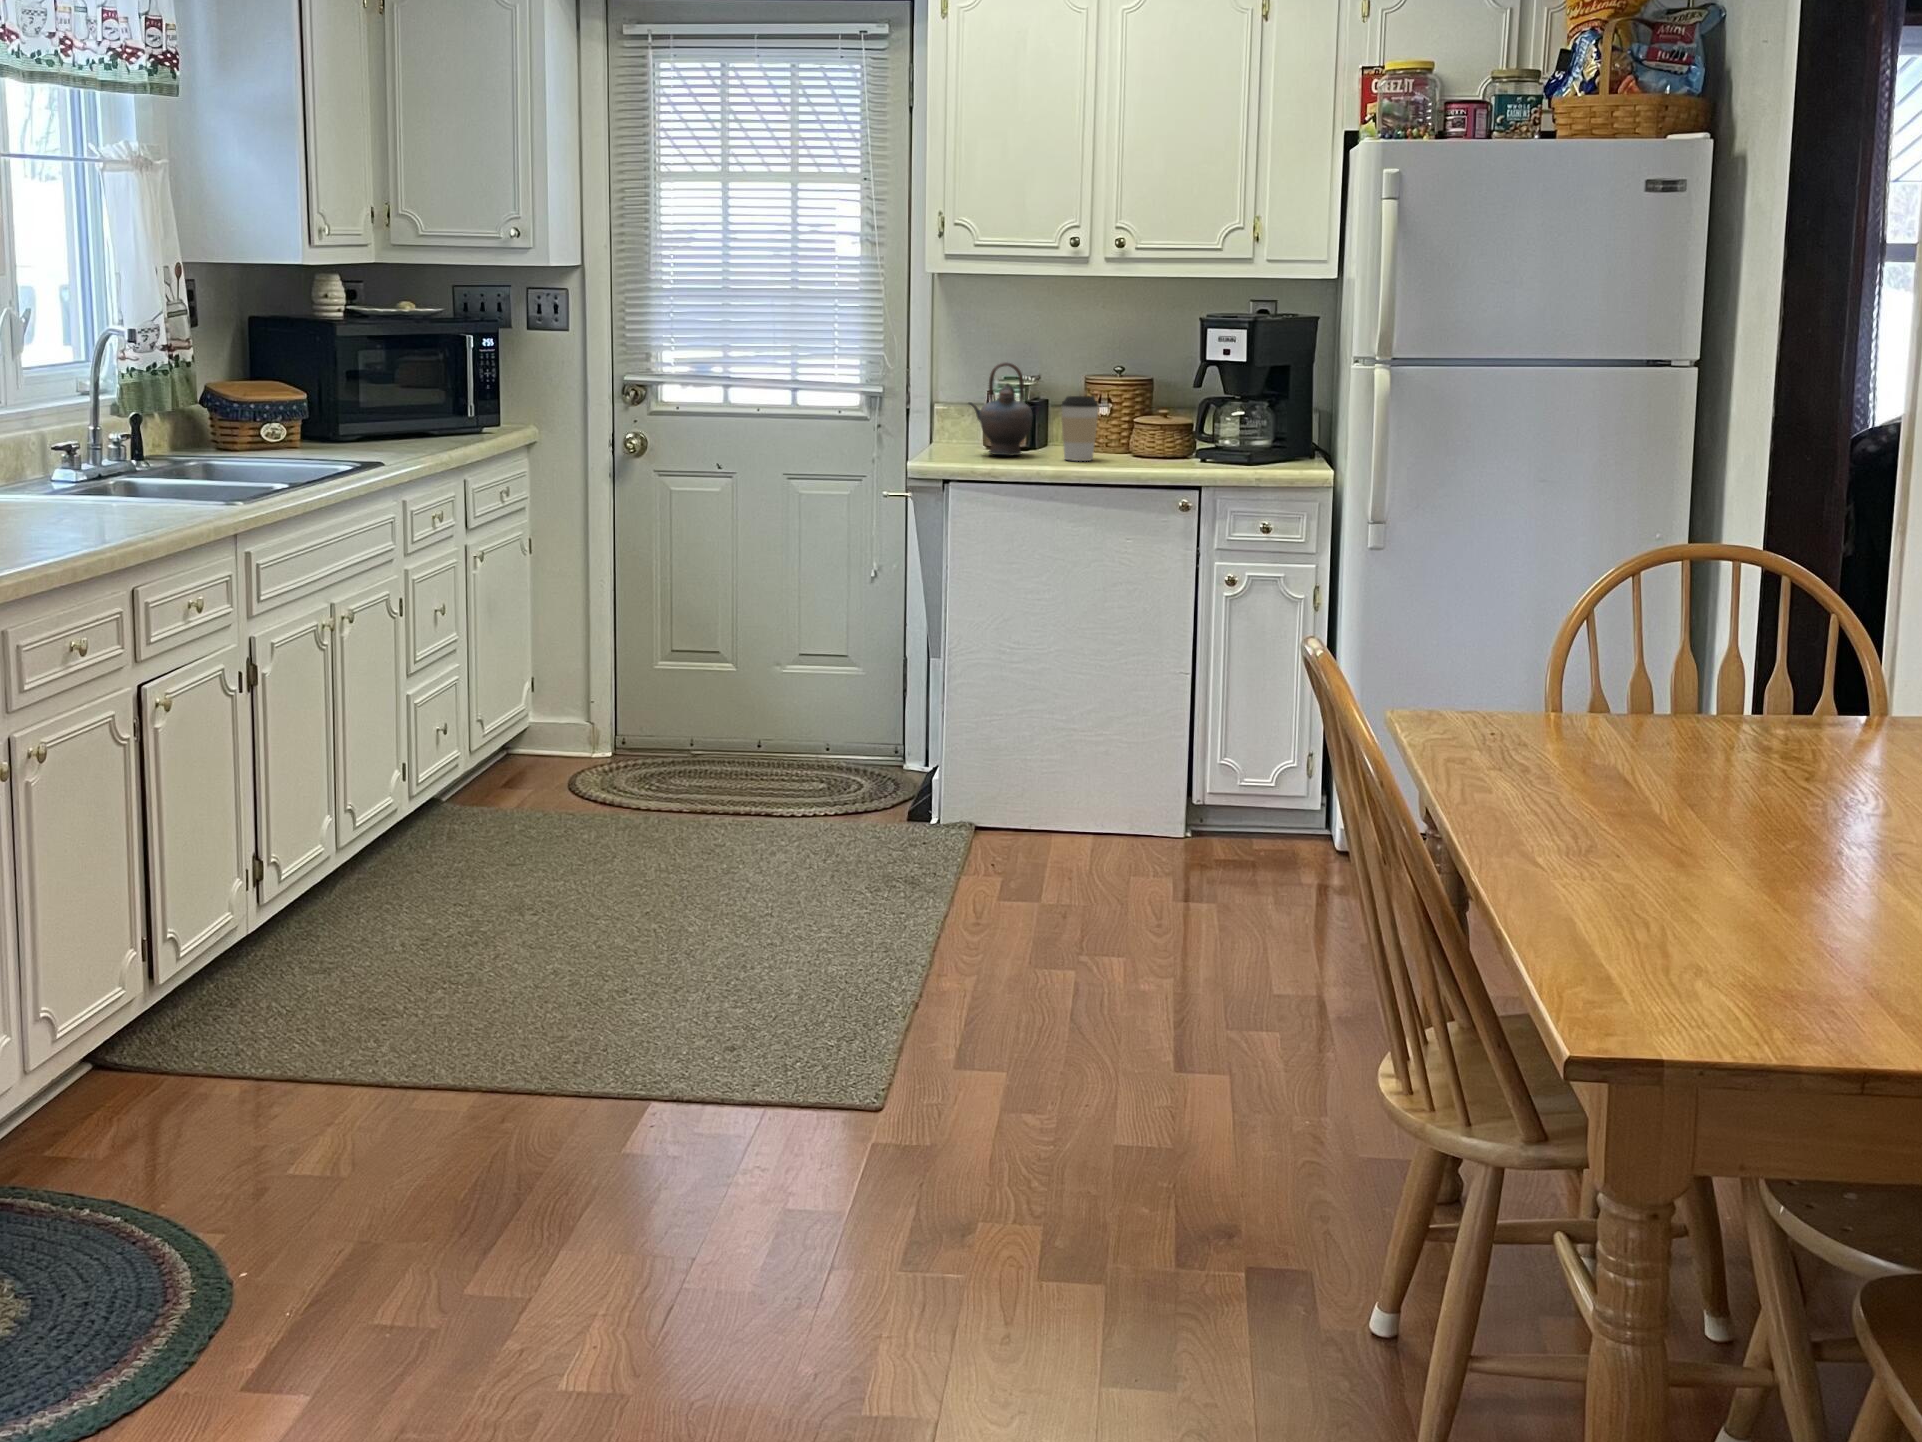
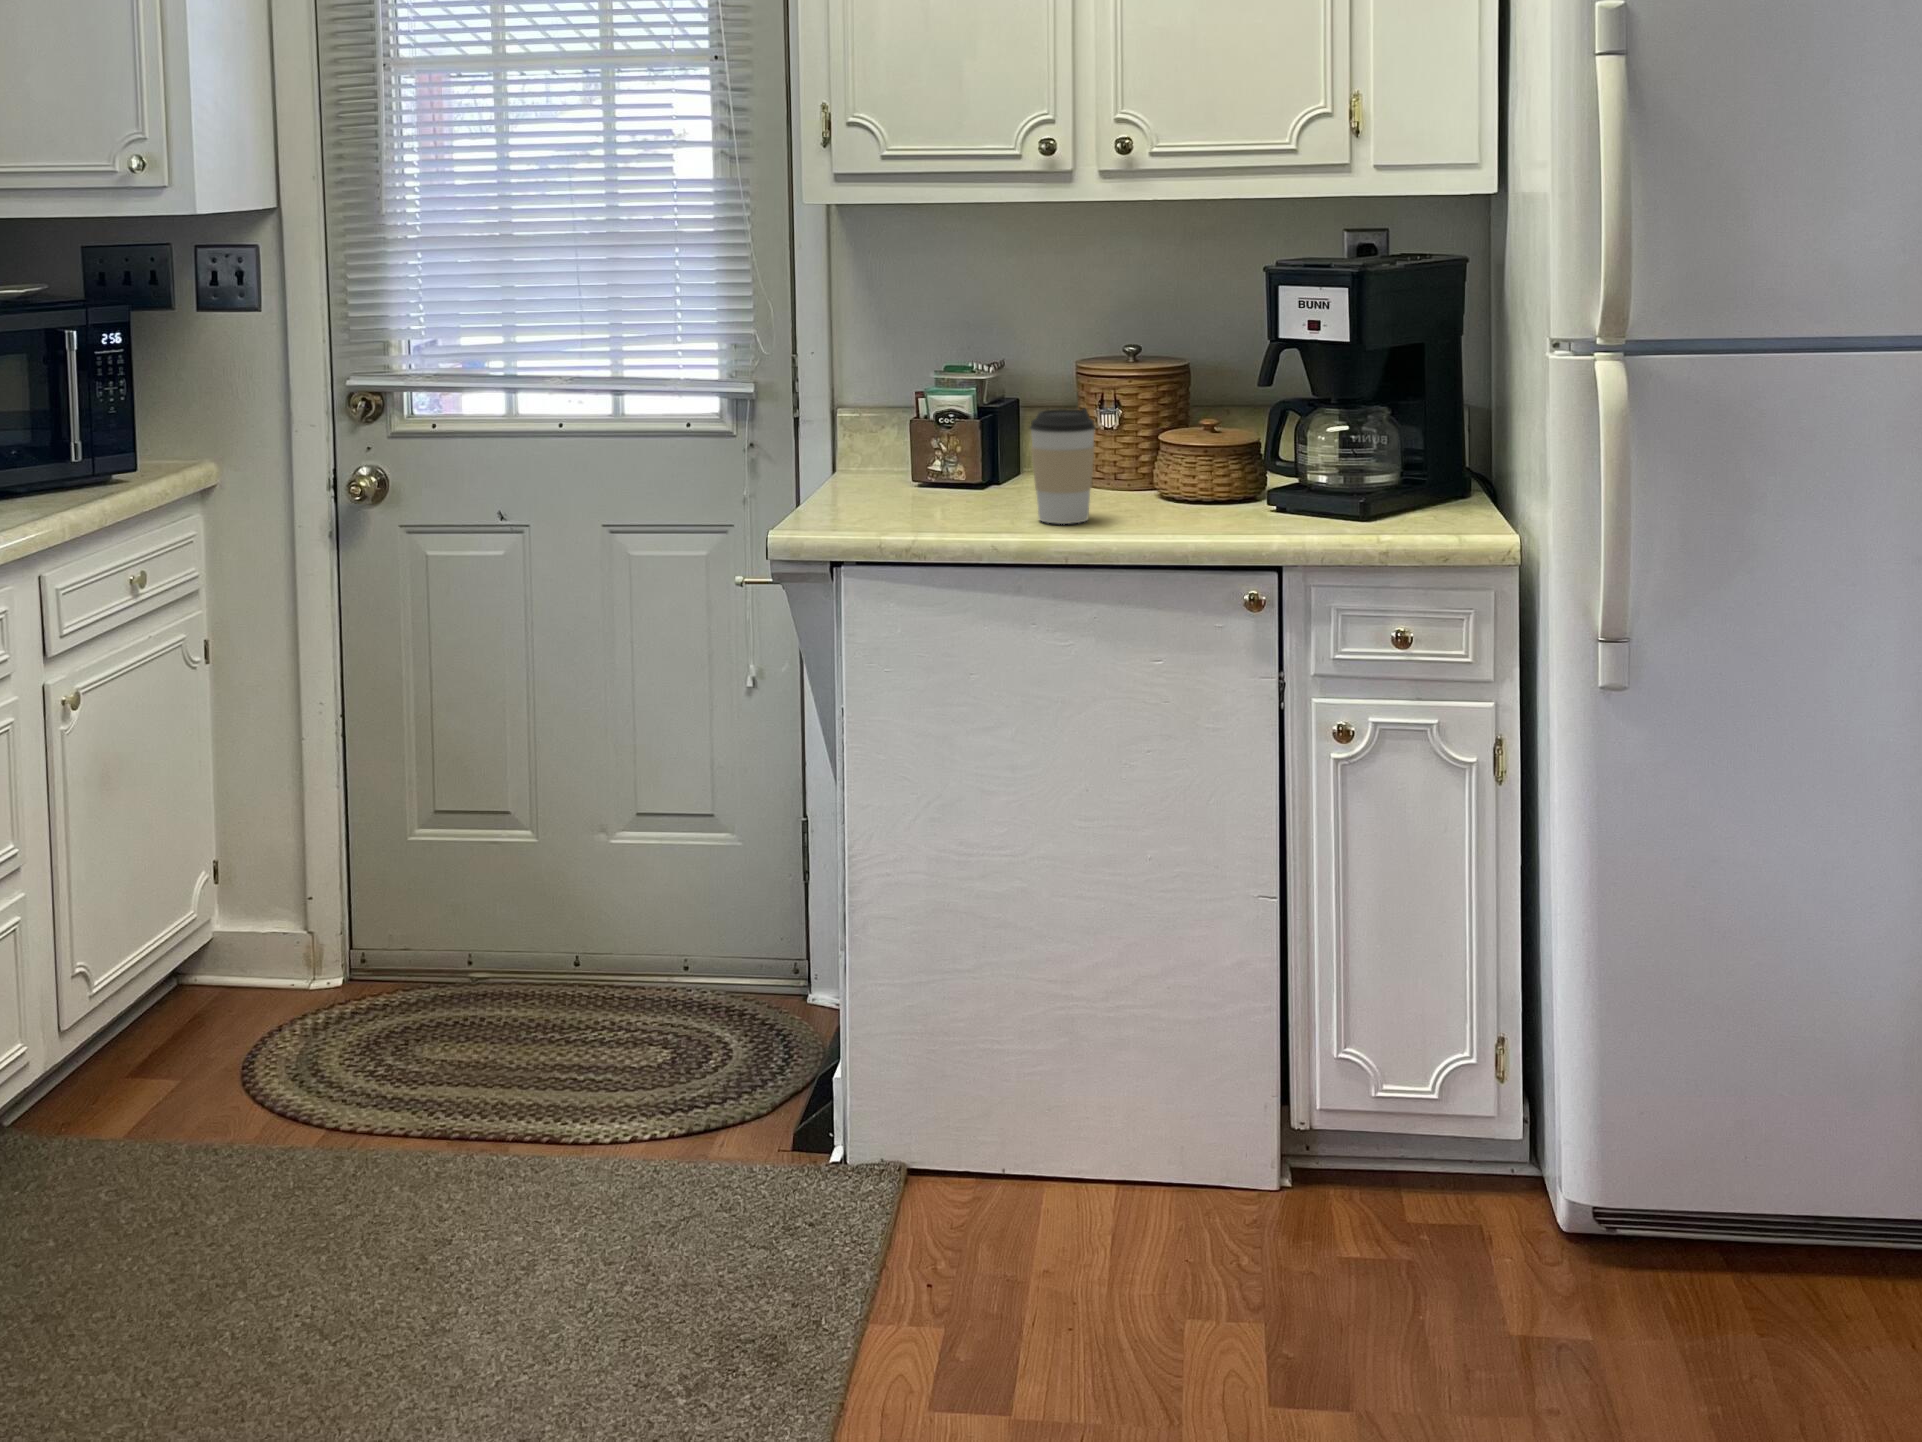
teapot: present [969,362,1033,456] -> none [872,355,983,513]

